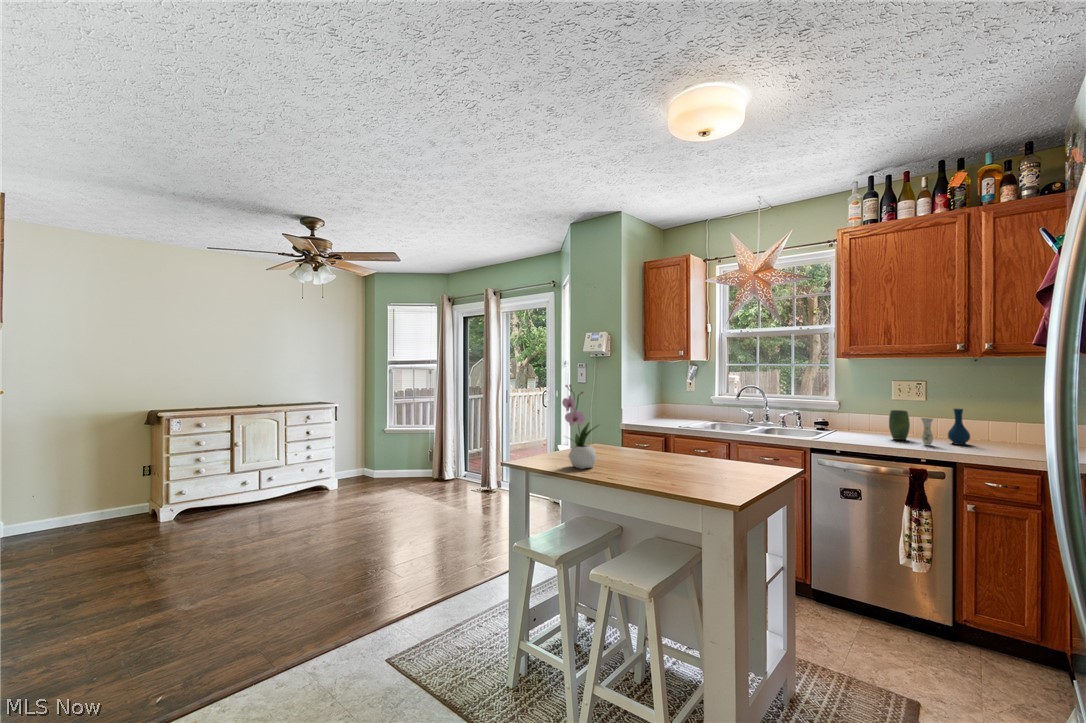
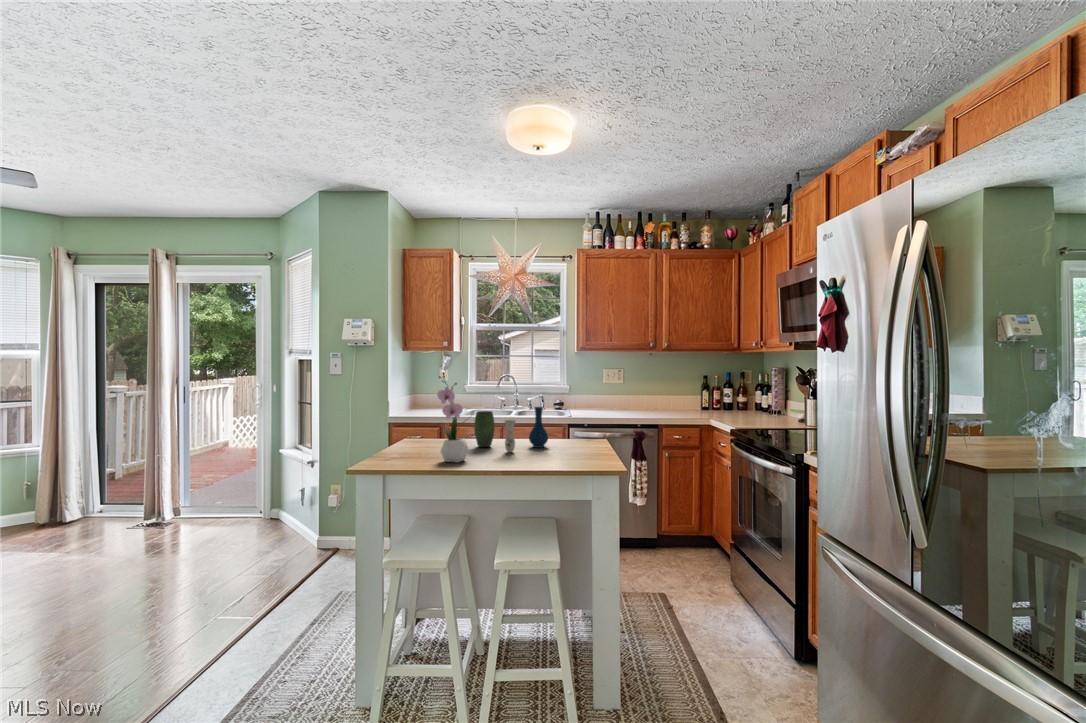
vase: present [889,409,970,445] -> present [474,407,548,452]

